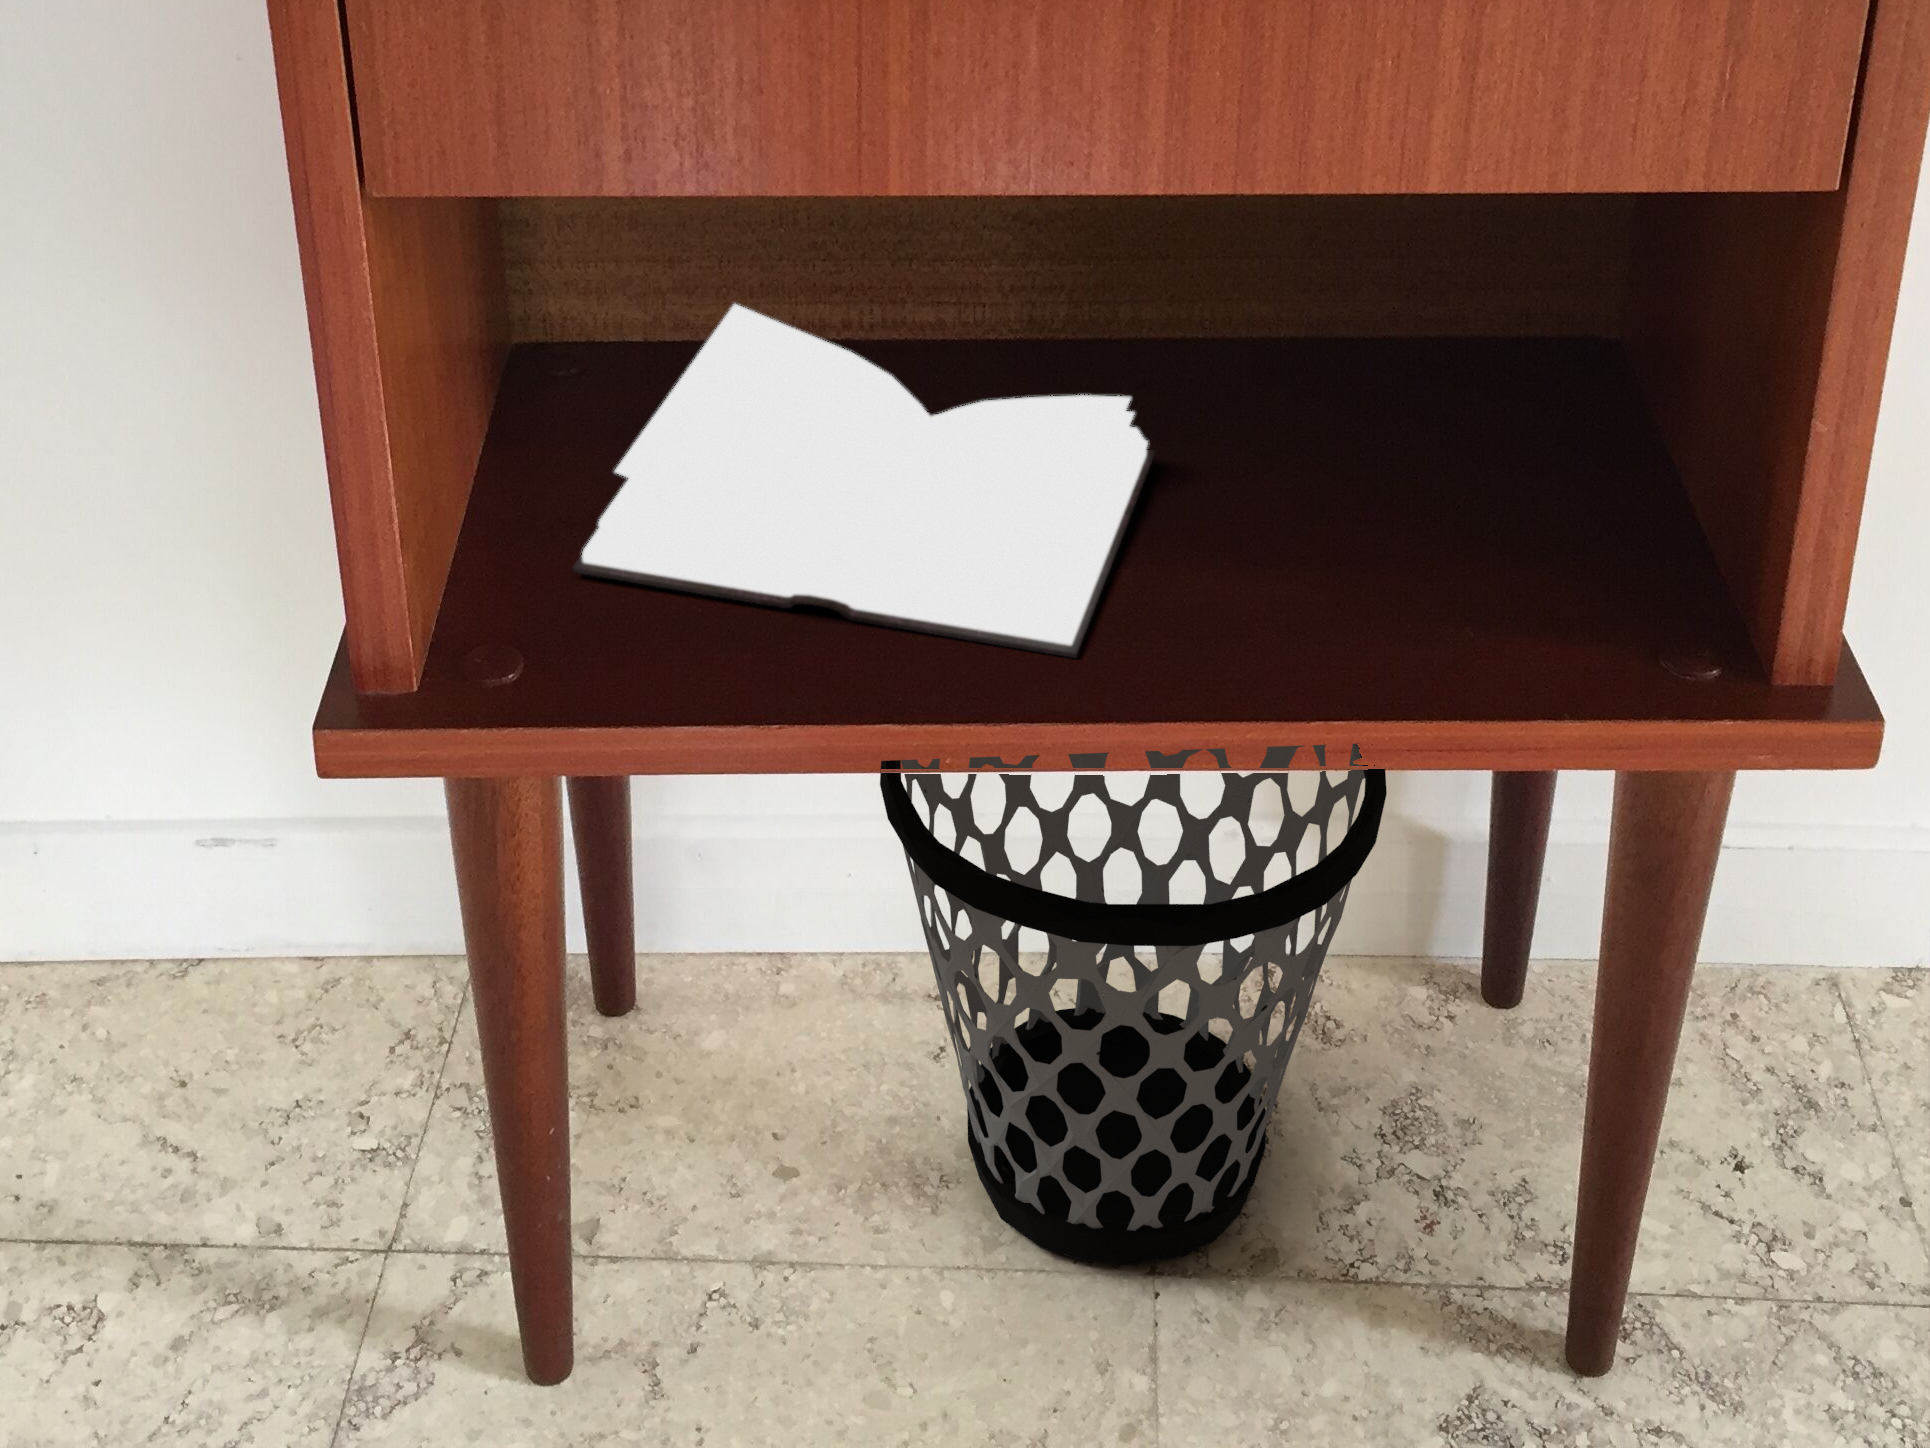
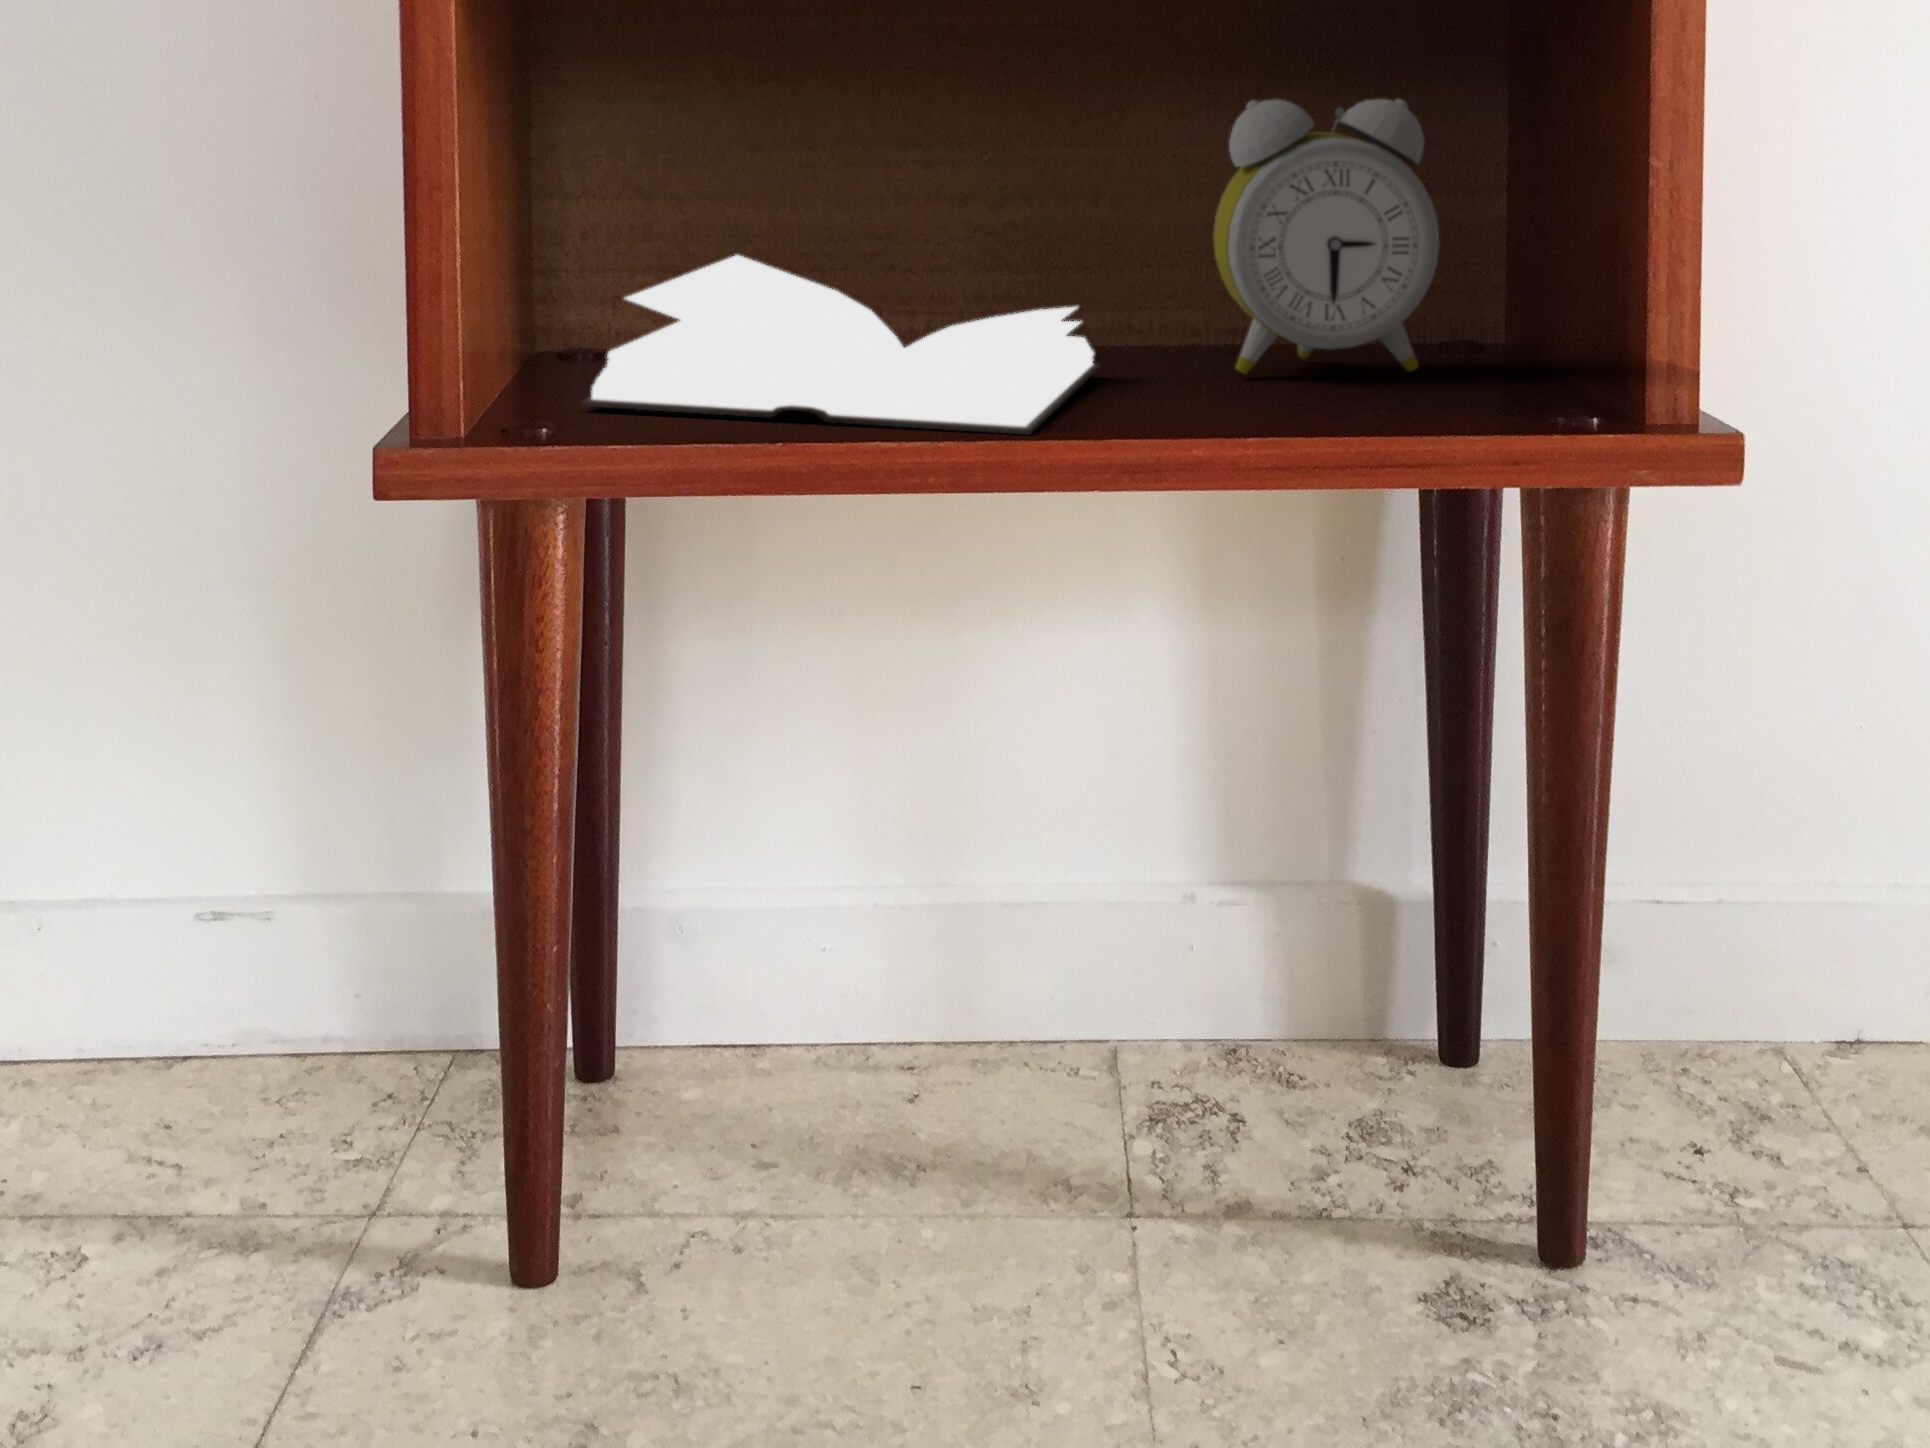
alarm clock: none [1289,165,1551,467] -> present [1213,99,1439,374]
wastebasket: present [880,744,1387,1265] -> none [854,613,1324,1258]

